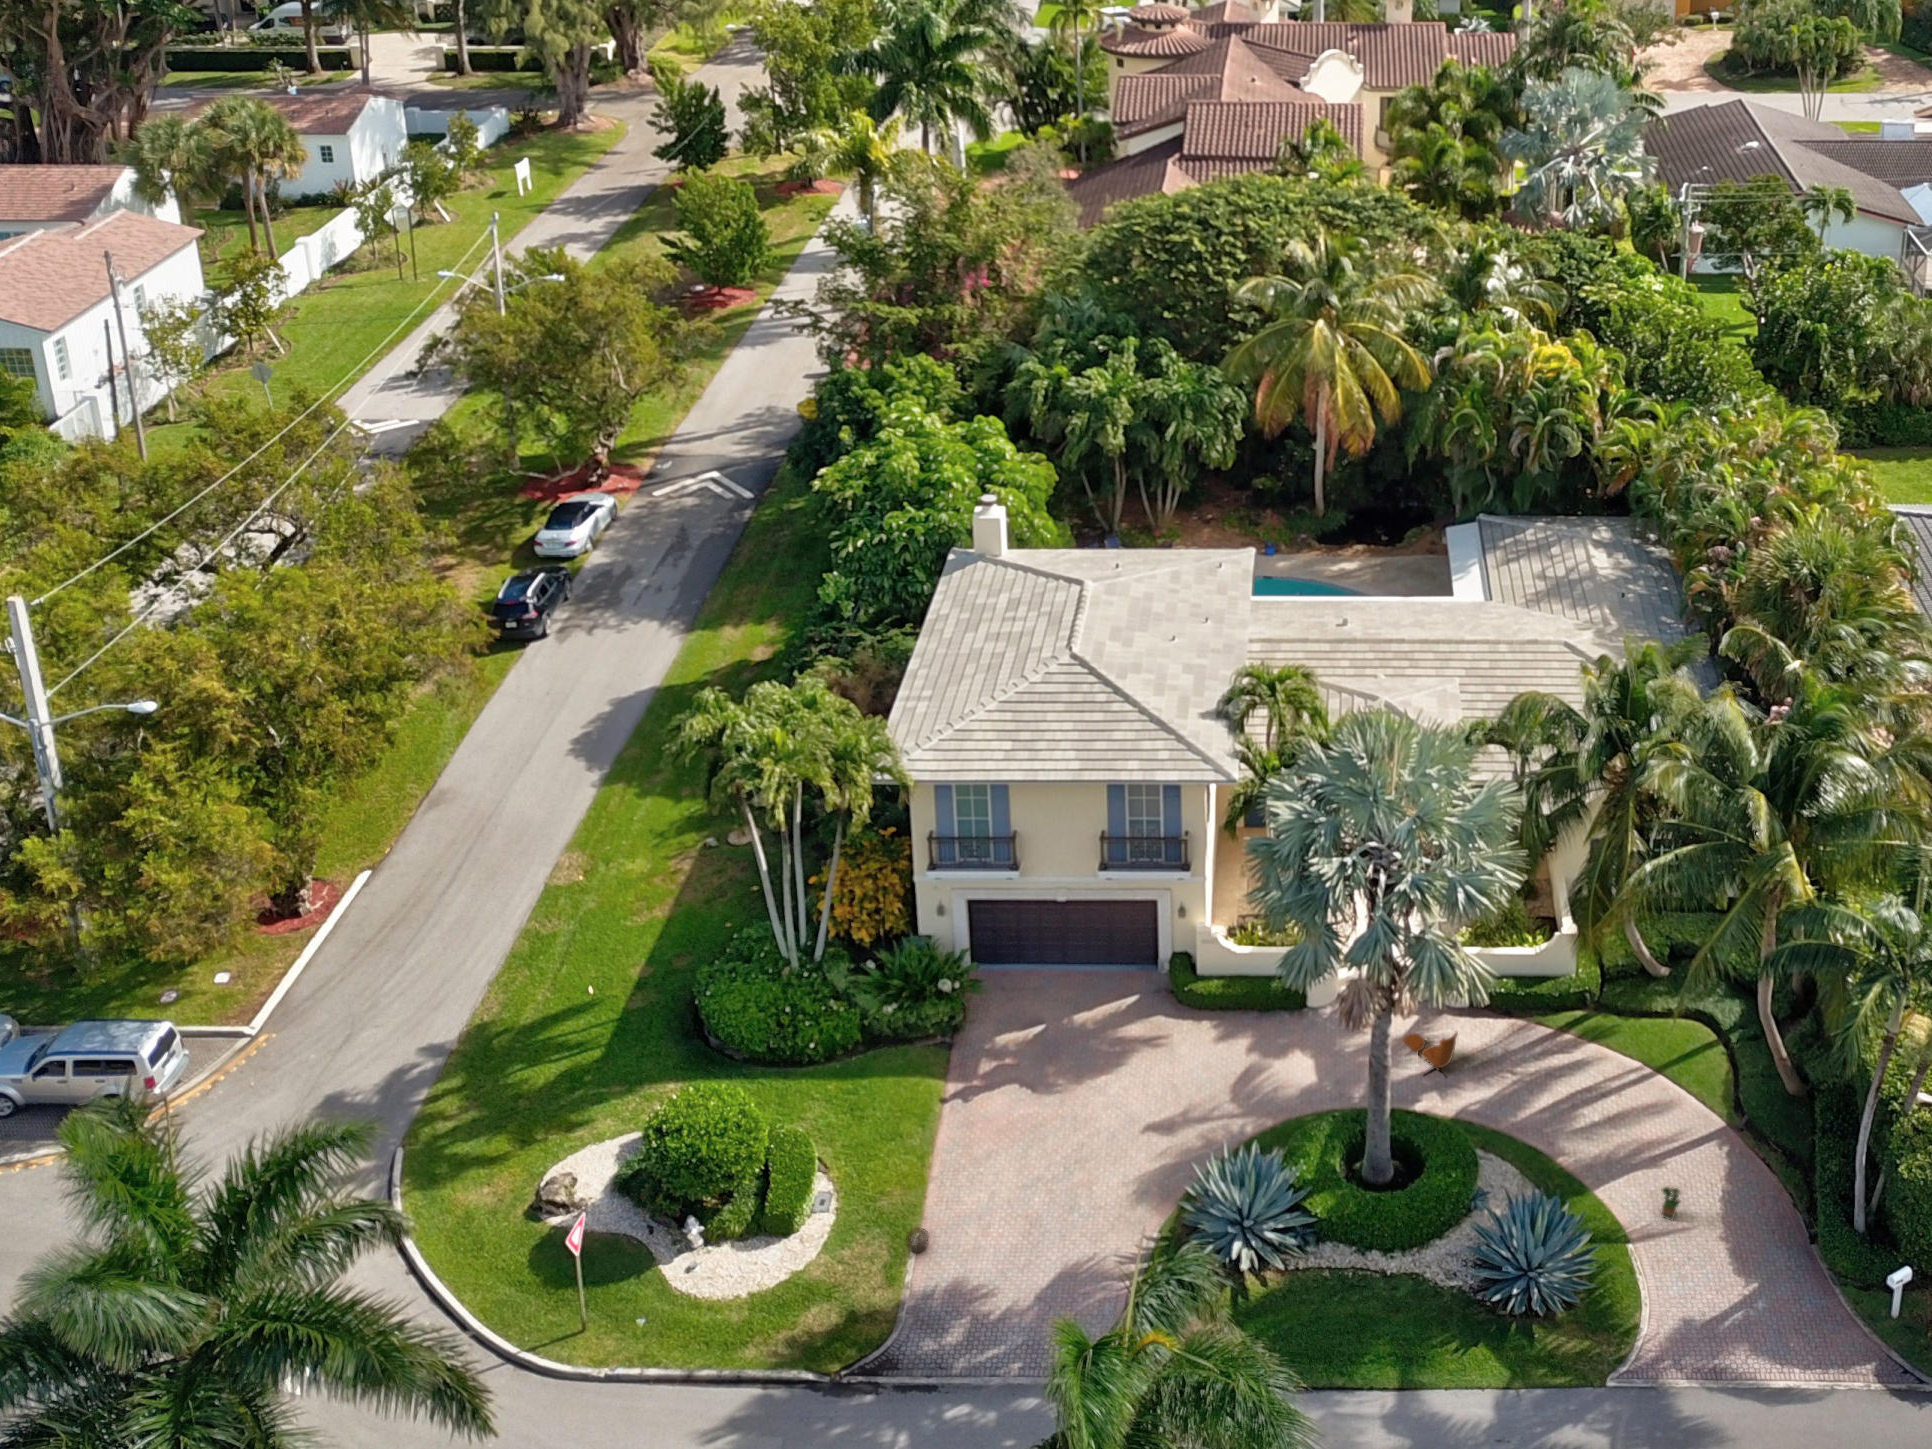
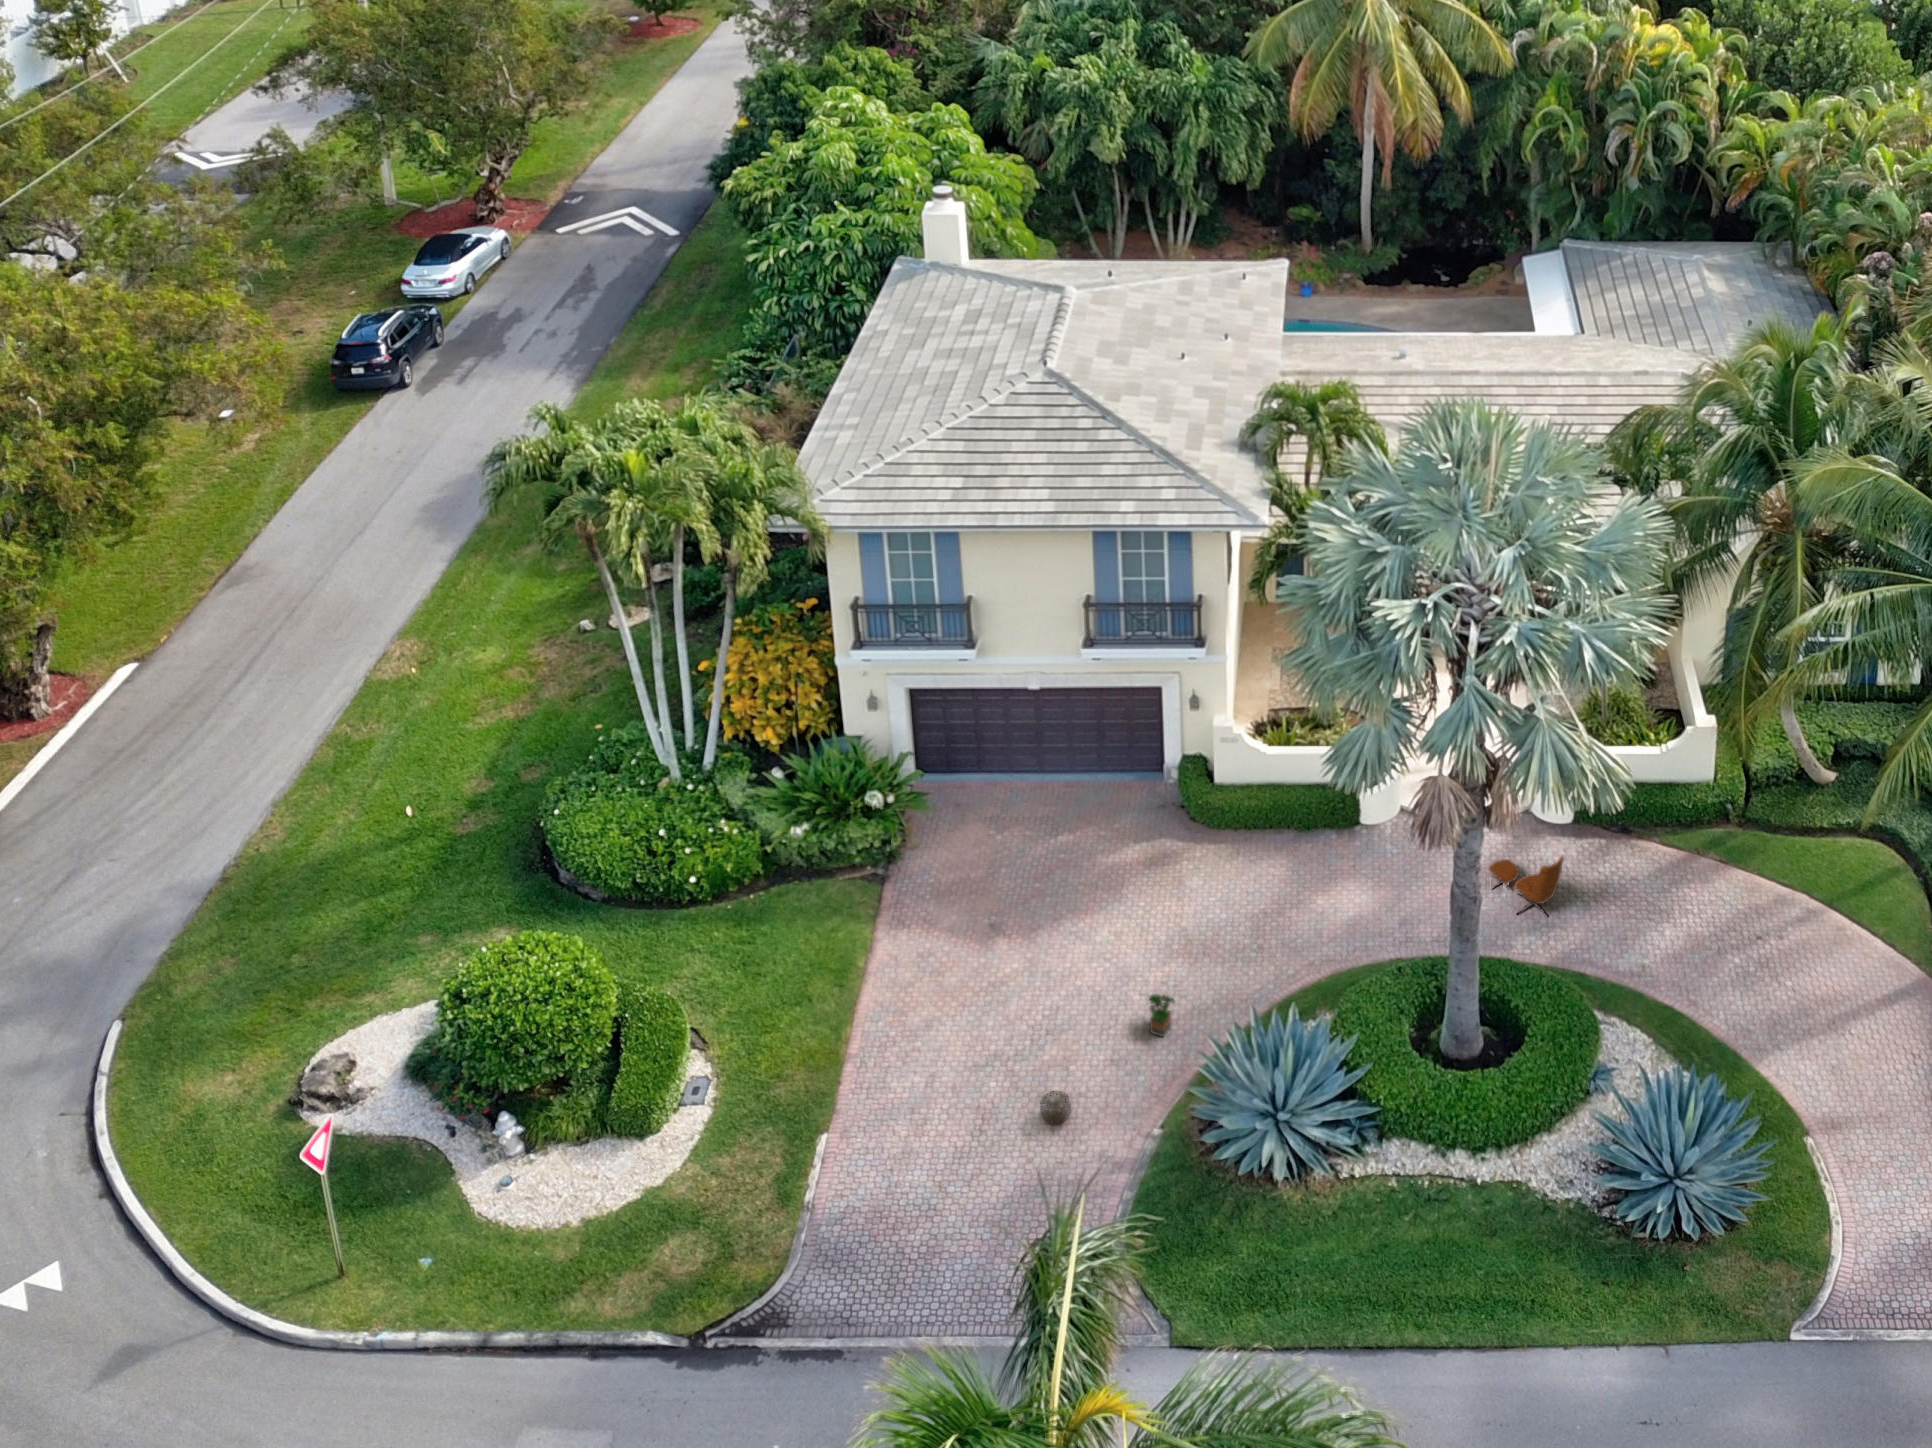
potted tree: present [1661,1187,1681,1220] -> present [1149,994,1175,1037]
woven basket: present [906,1228,928,1253] -> present [1040,1091,1071,1125]

